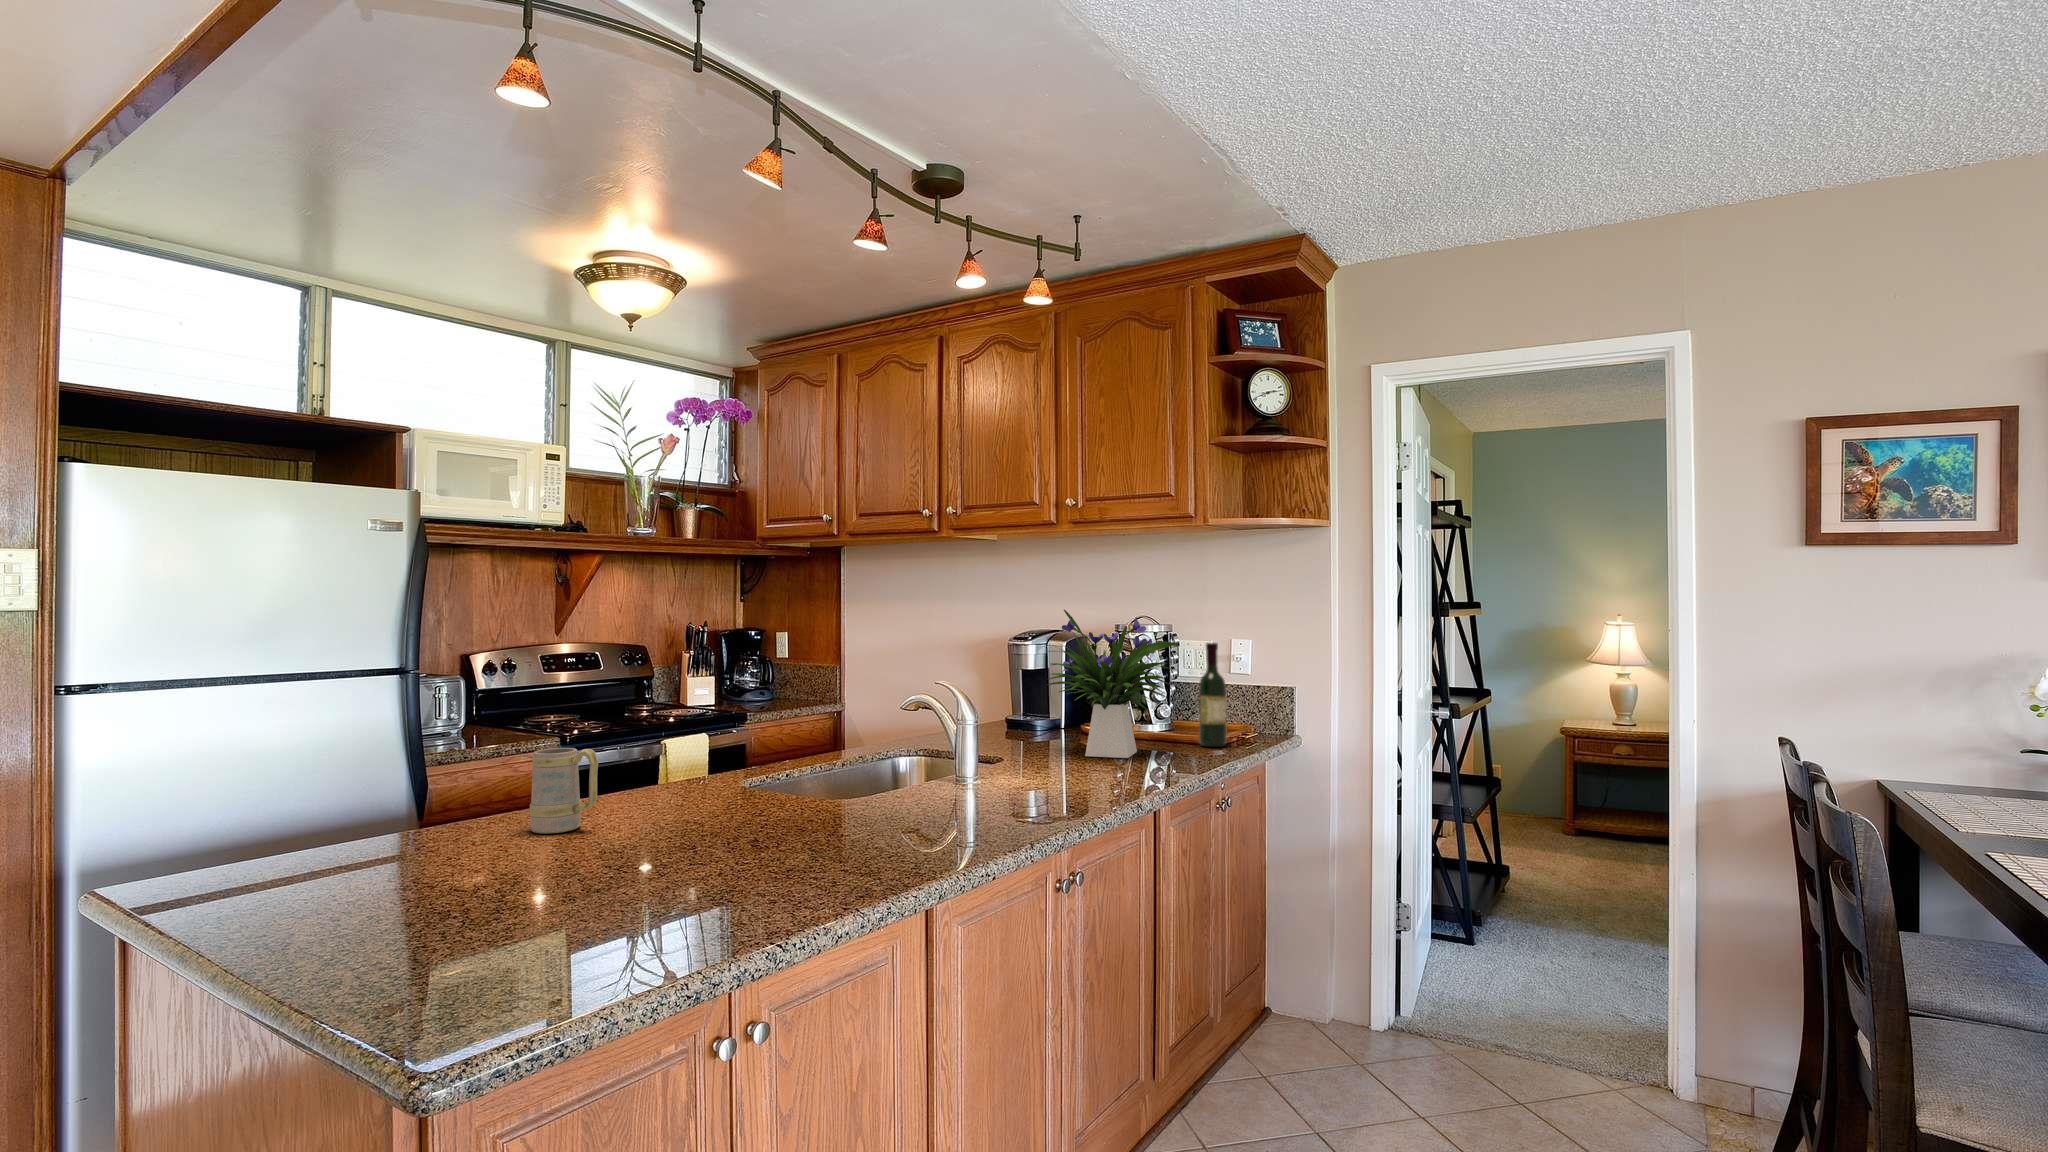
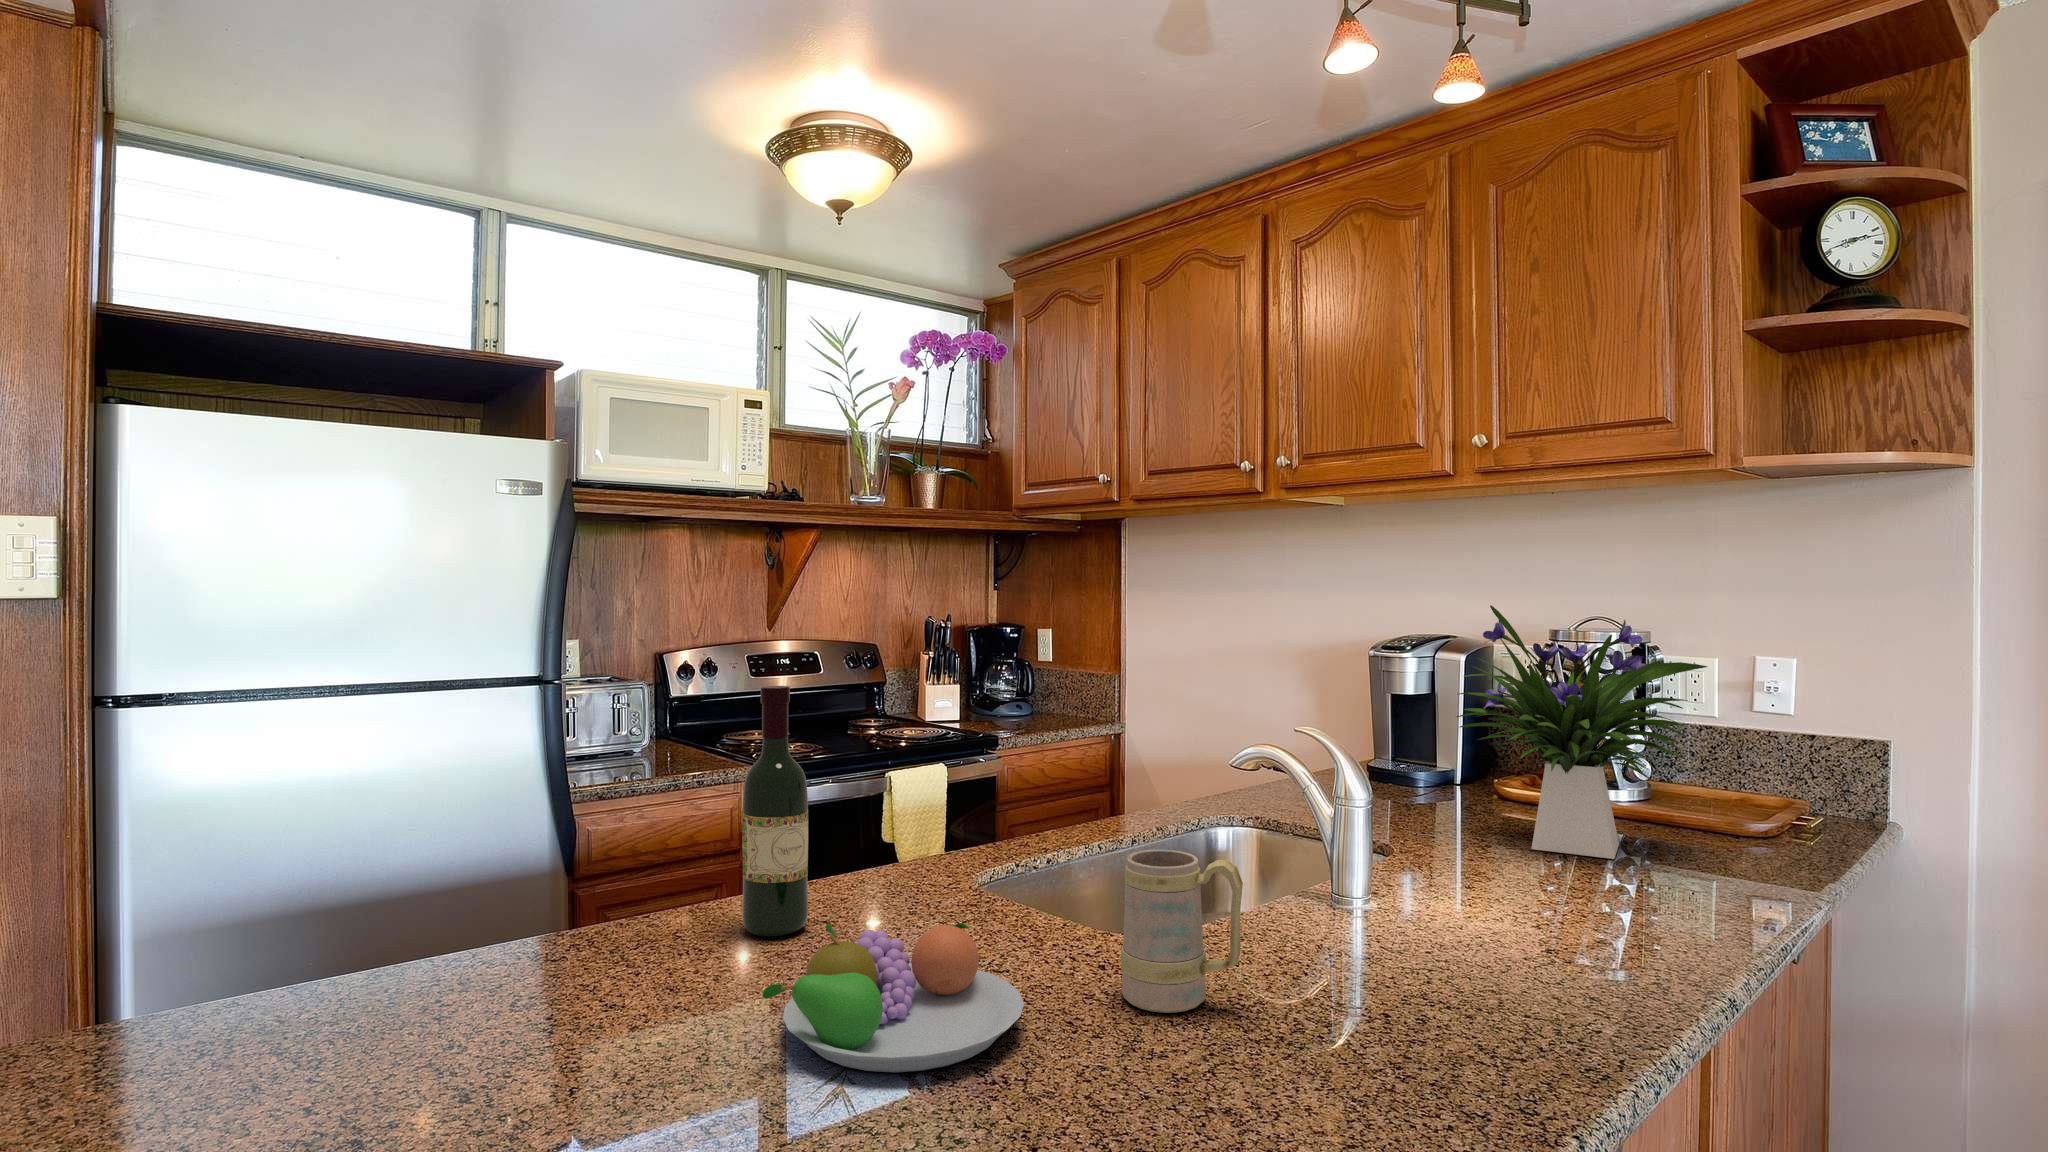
wine bottle: present [1199,643,1227,747] -> present [742,686,808,936]
mug: present [529,748,598,834] -> present [1121,850,1243,1013]
fruit bowl: none [634,785,774,848] -> present [762,923,1024,1072]

